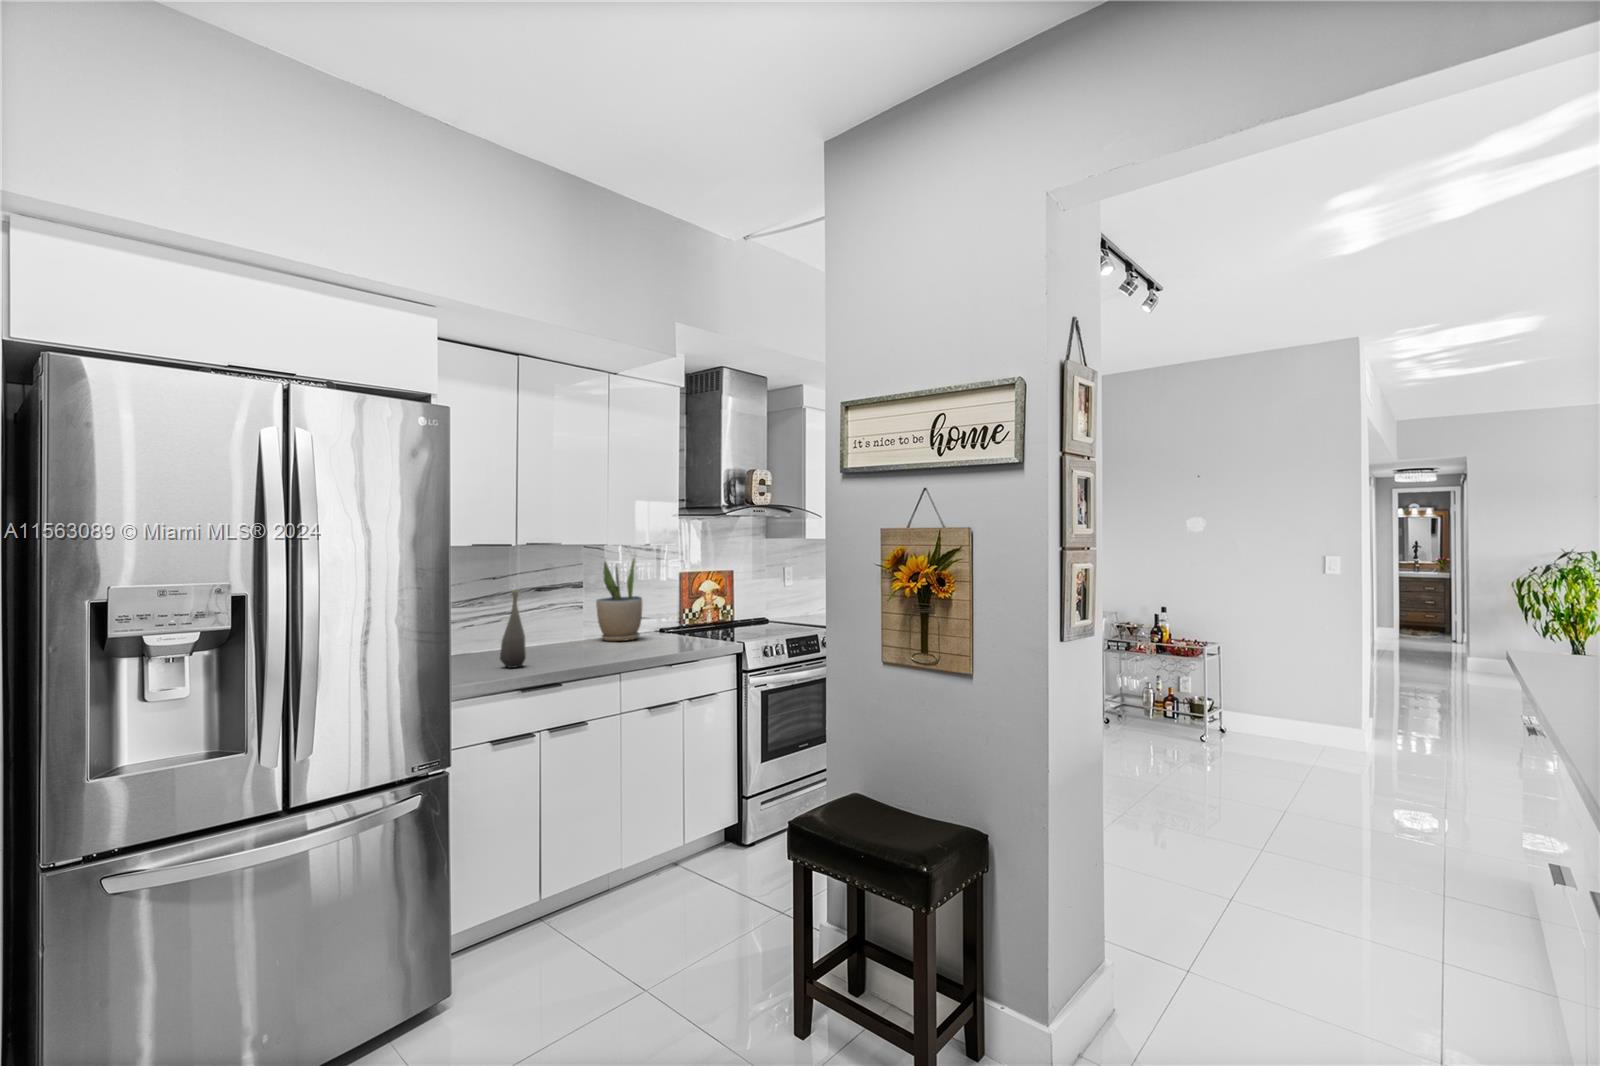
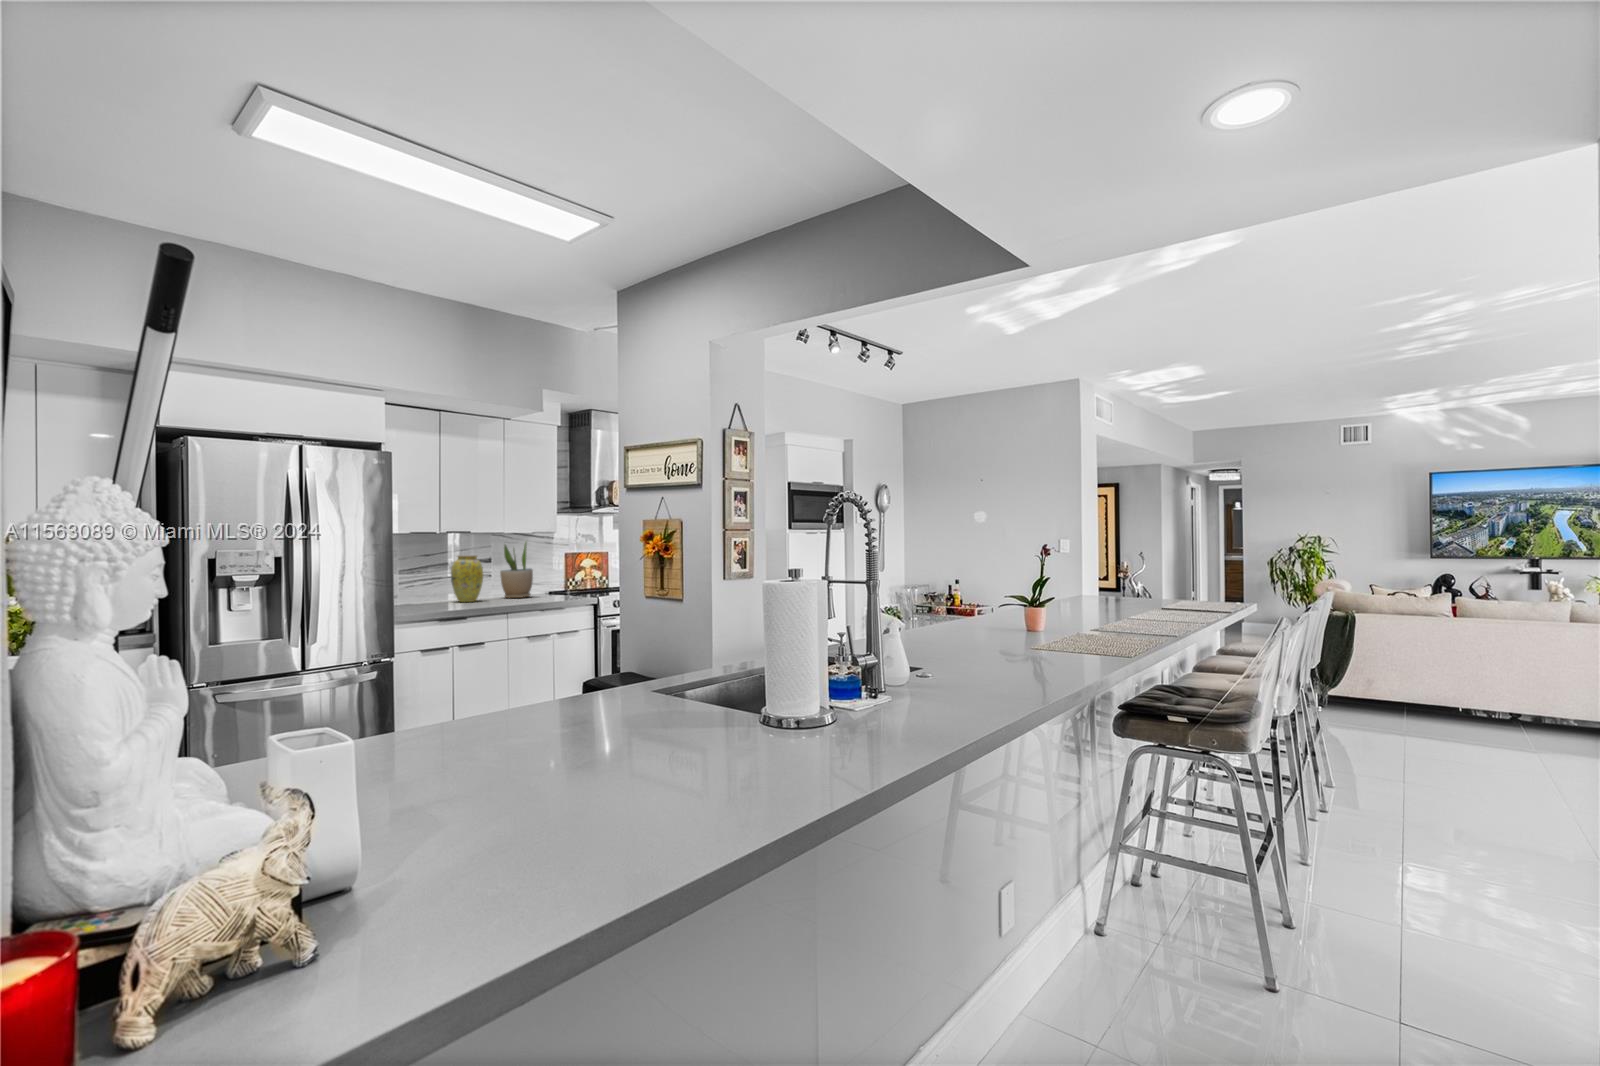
vase: none [528,578,576,650] -> present [451,555,483,602]
bottle: present [500,590,526,668] -> none [428,561,445,609]

